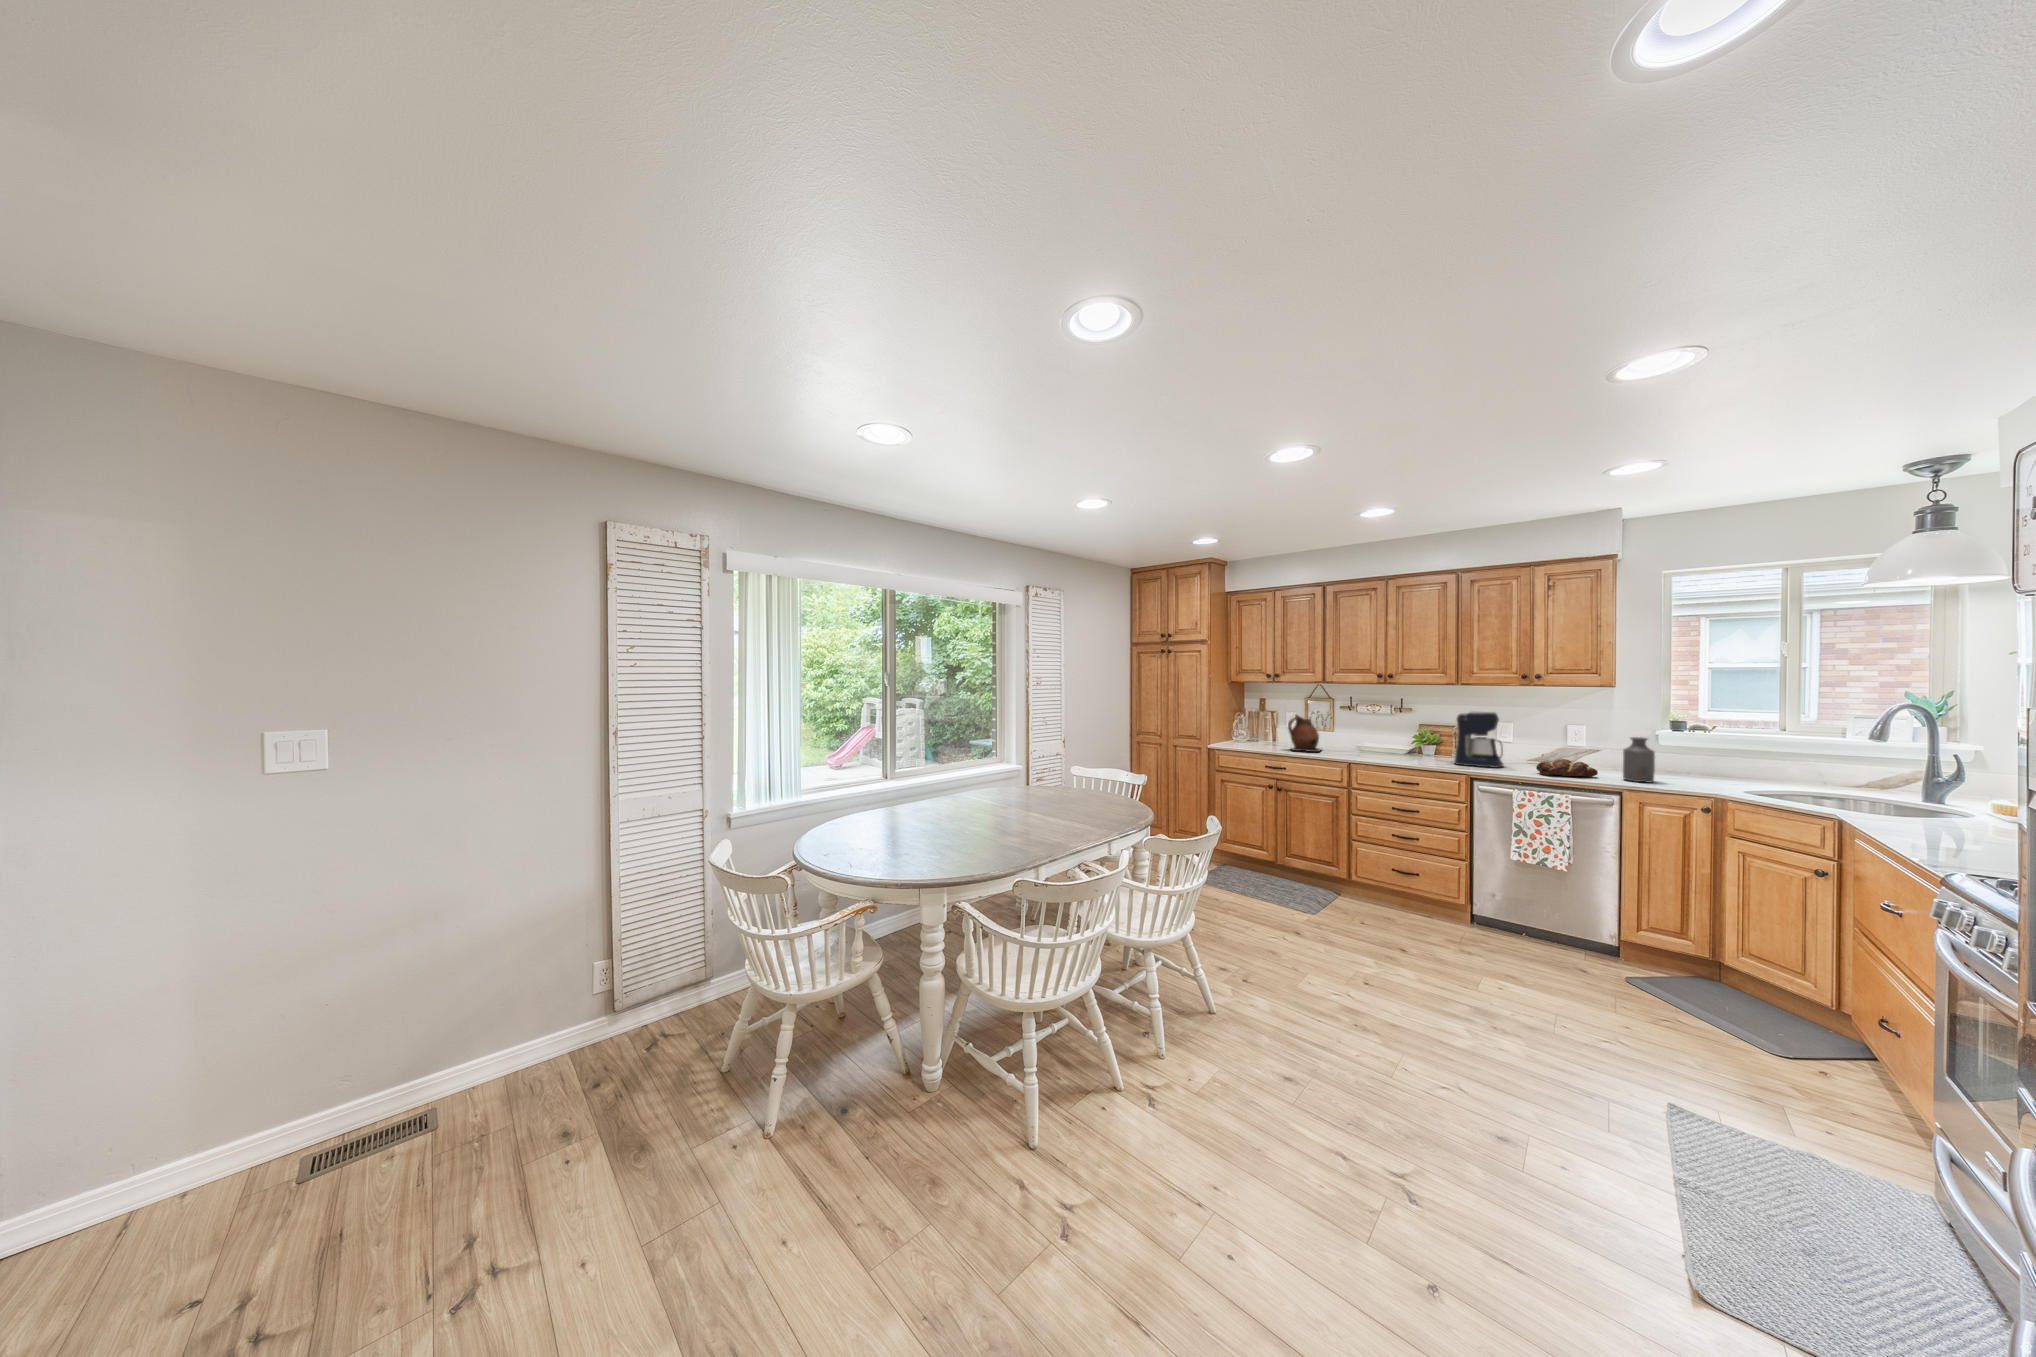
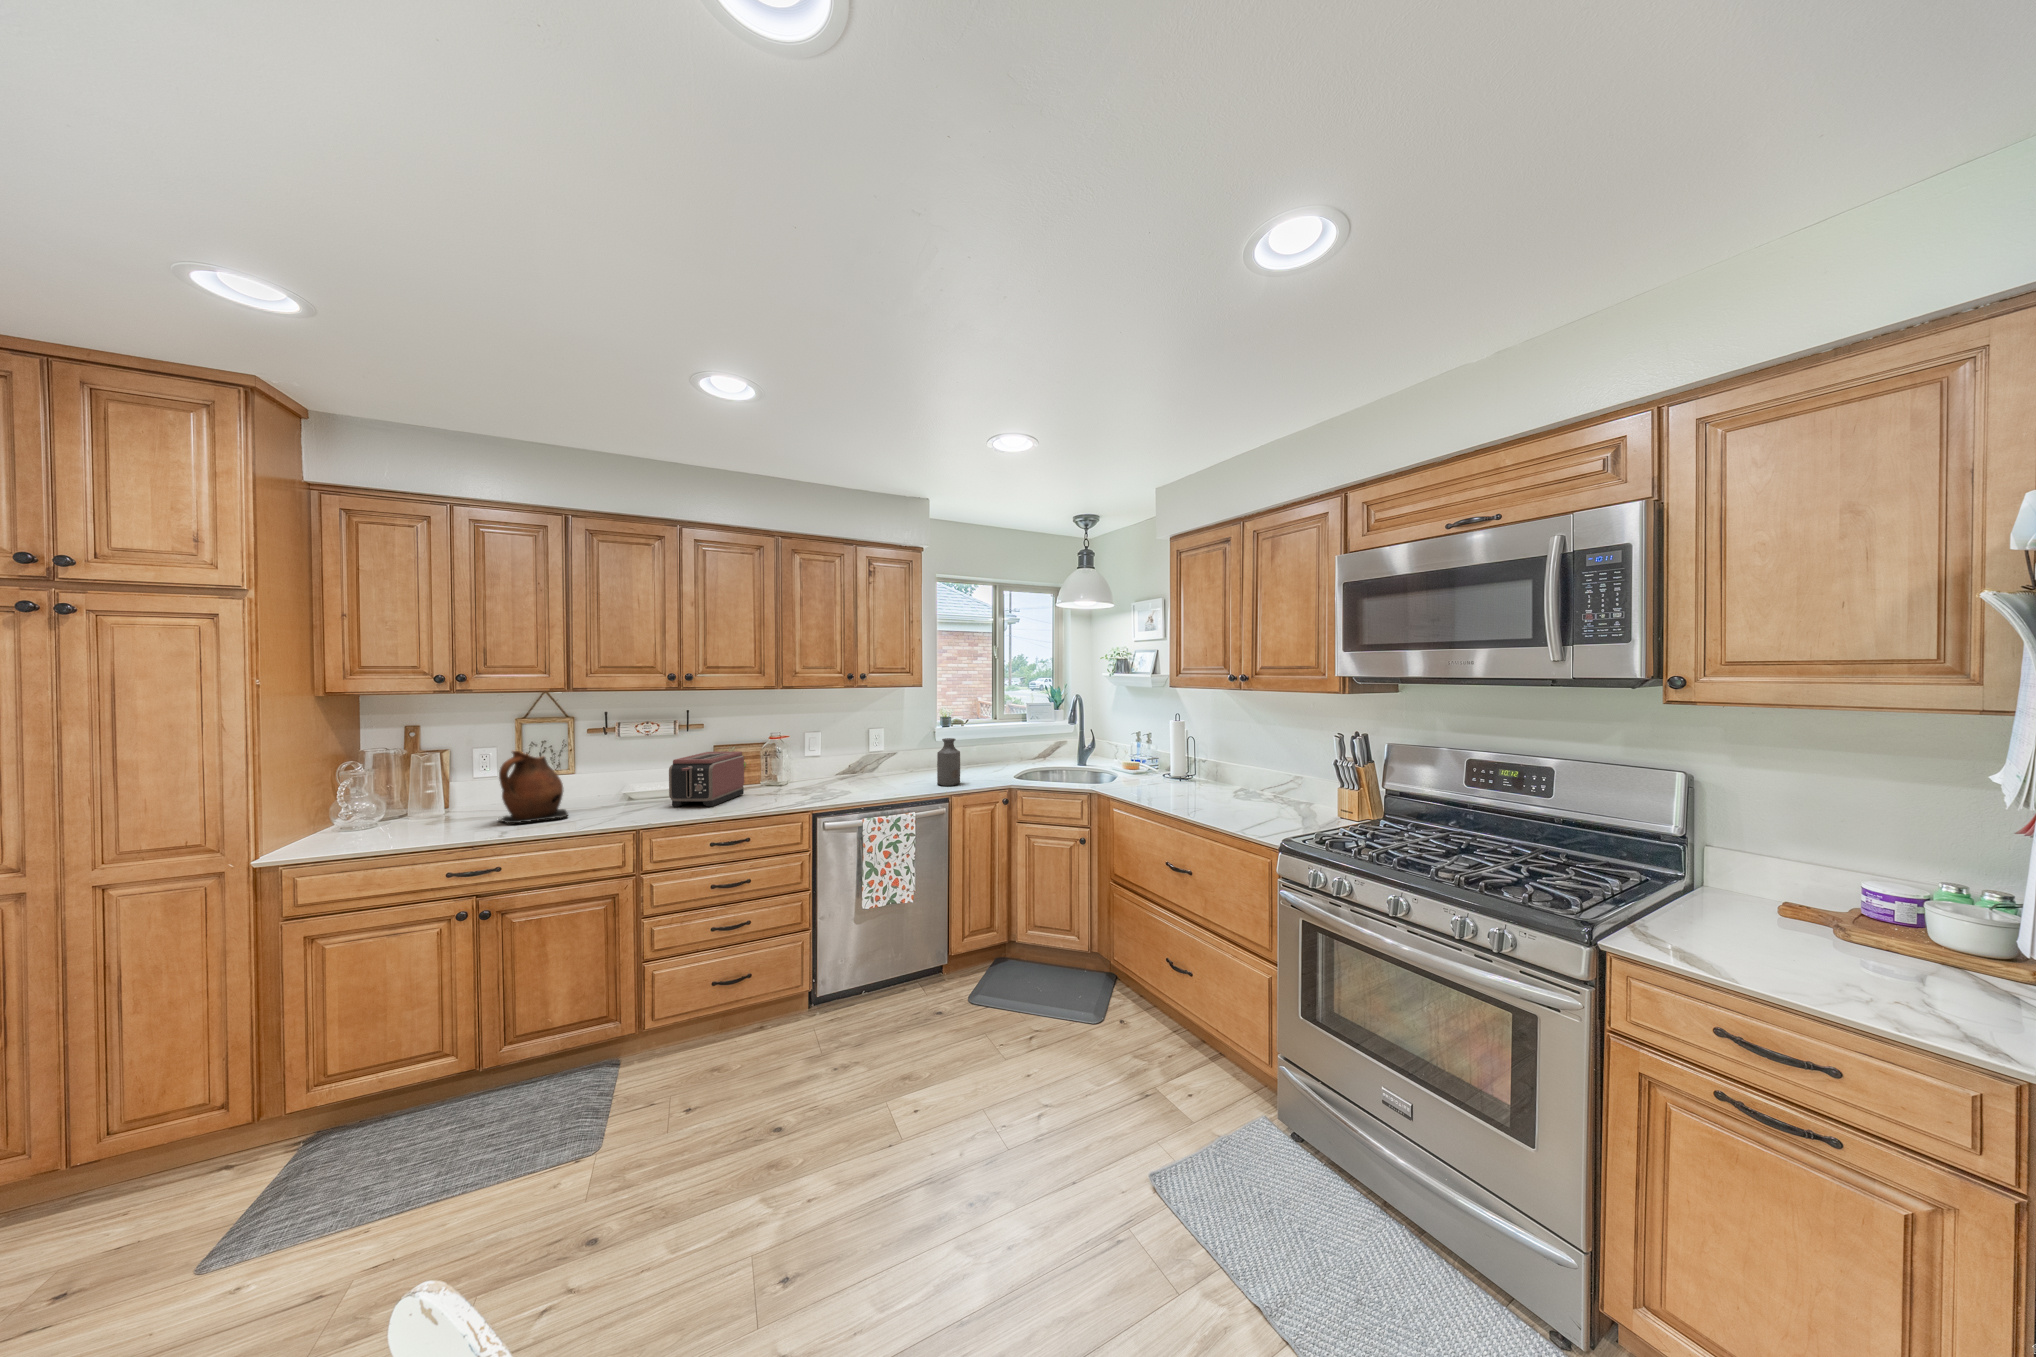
coffee maker: present [1454,712,1504,768] -> none [777,722,832,798]
toaster: none [1375,727,1434,761] -> present [669,752,744,807]
bread loaf: present [1536,759,1598,776] -> none [872,771,921,794]

